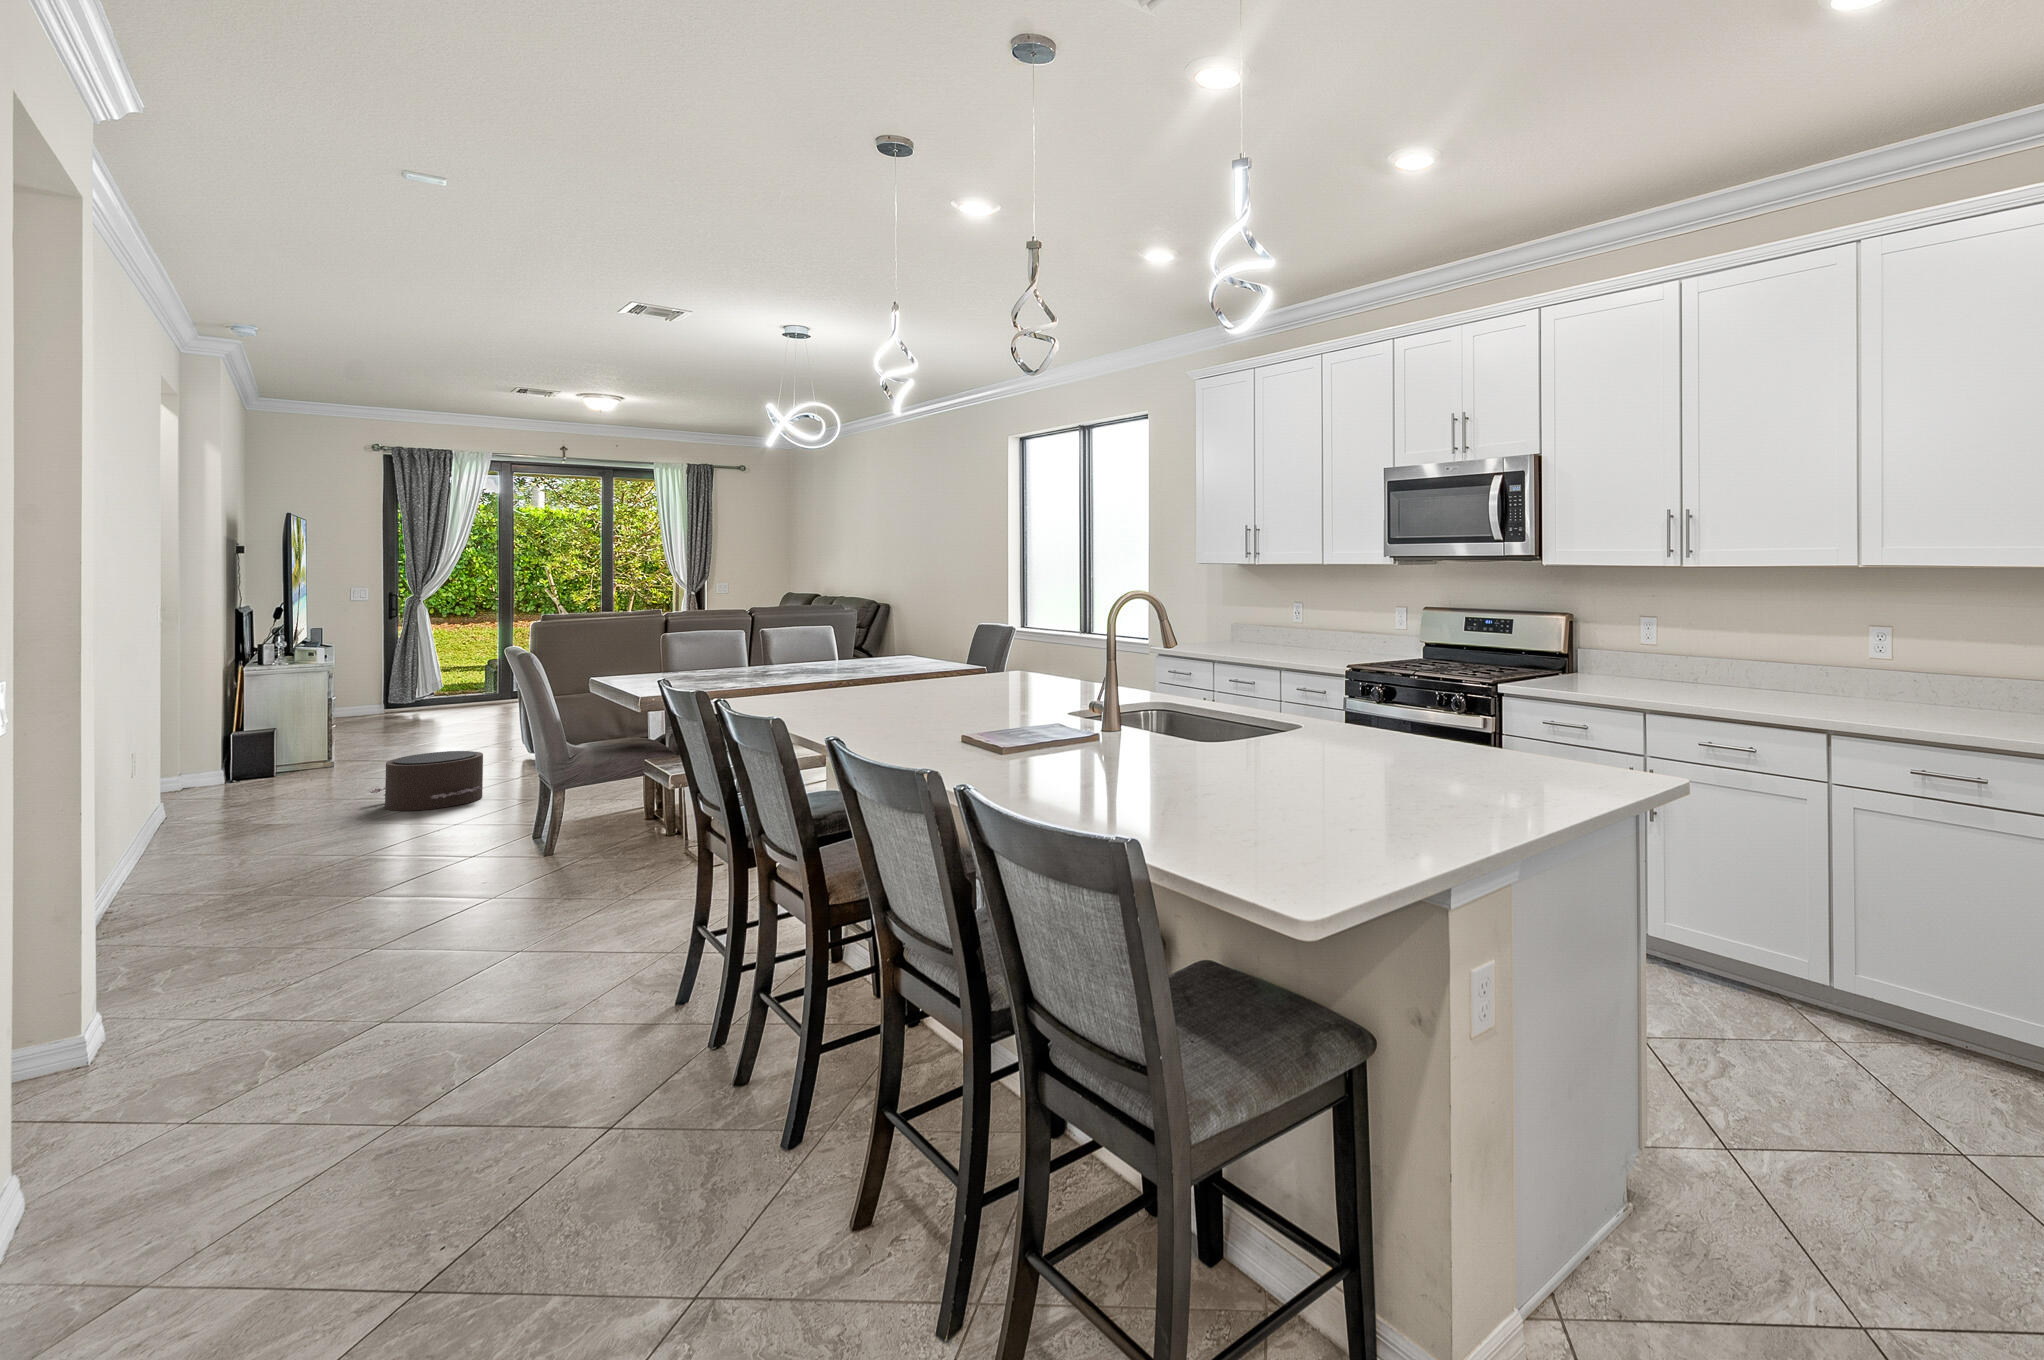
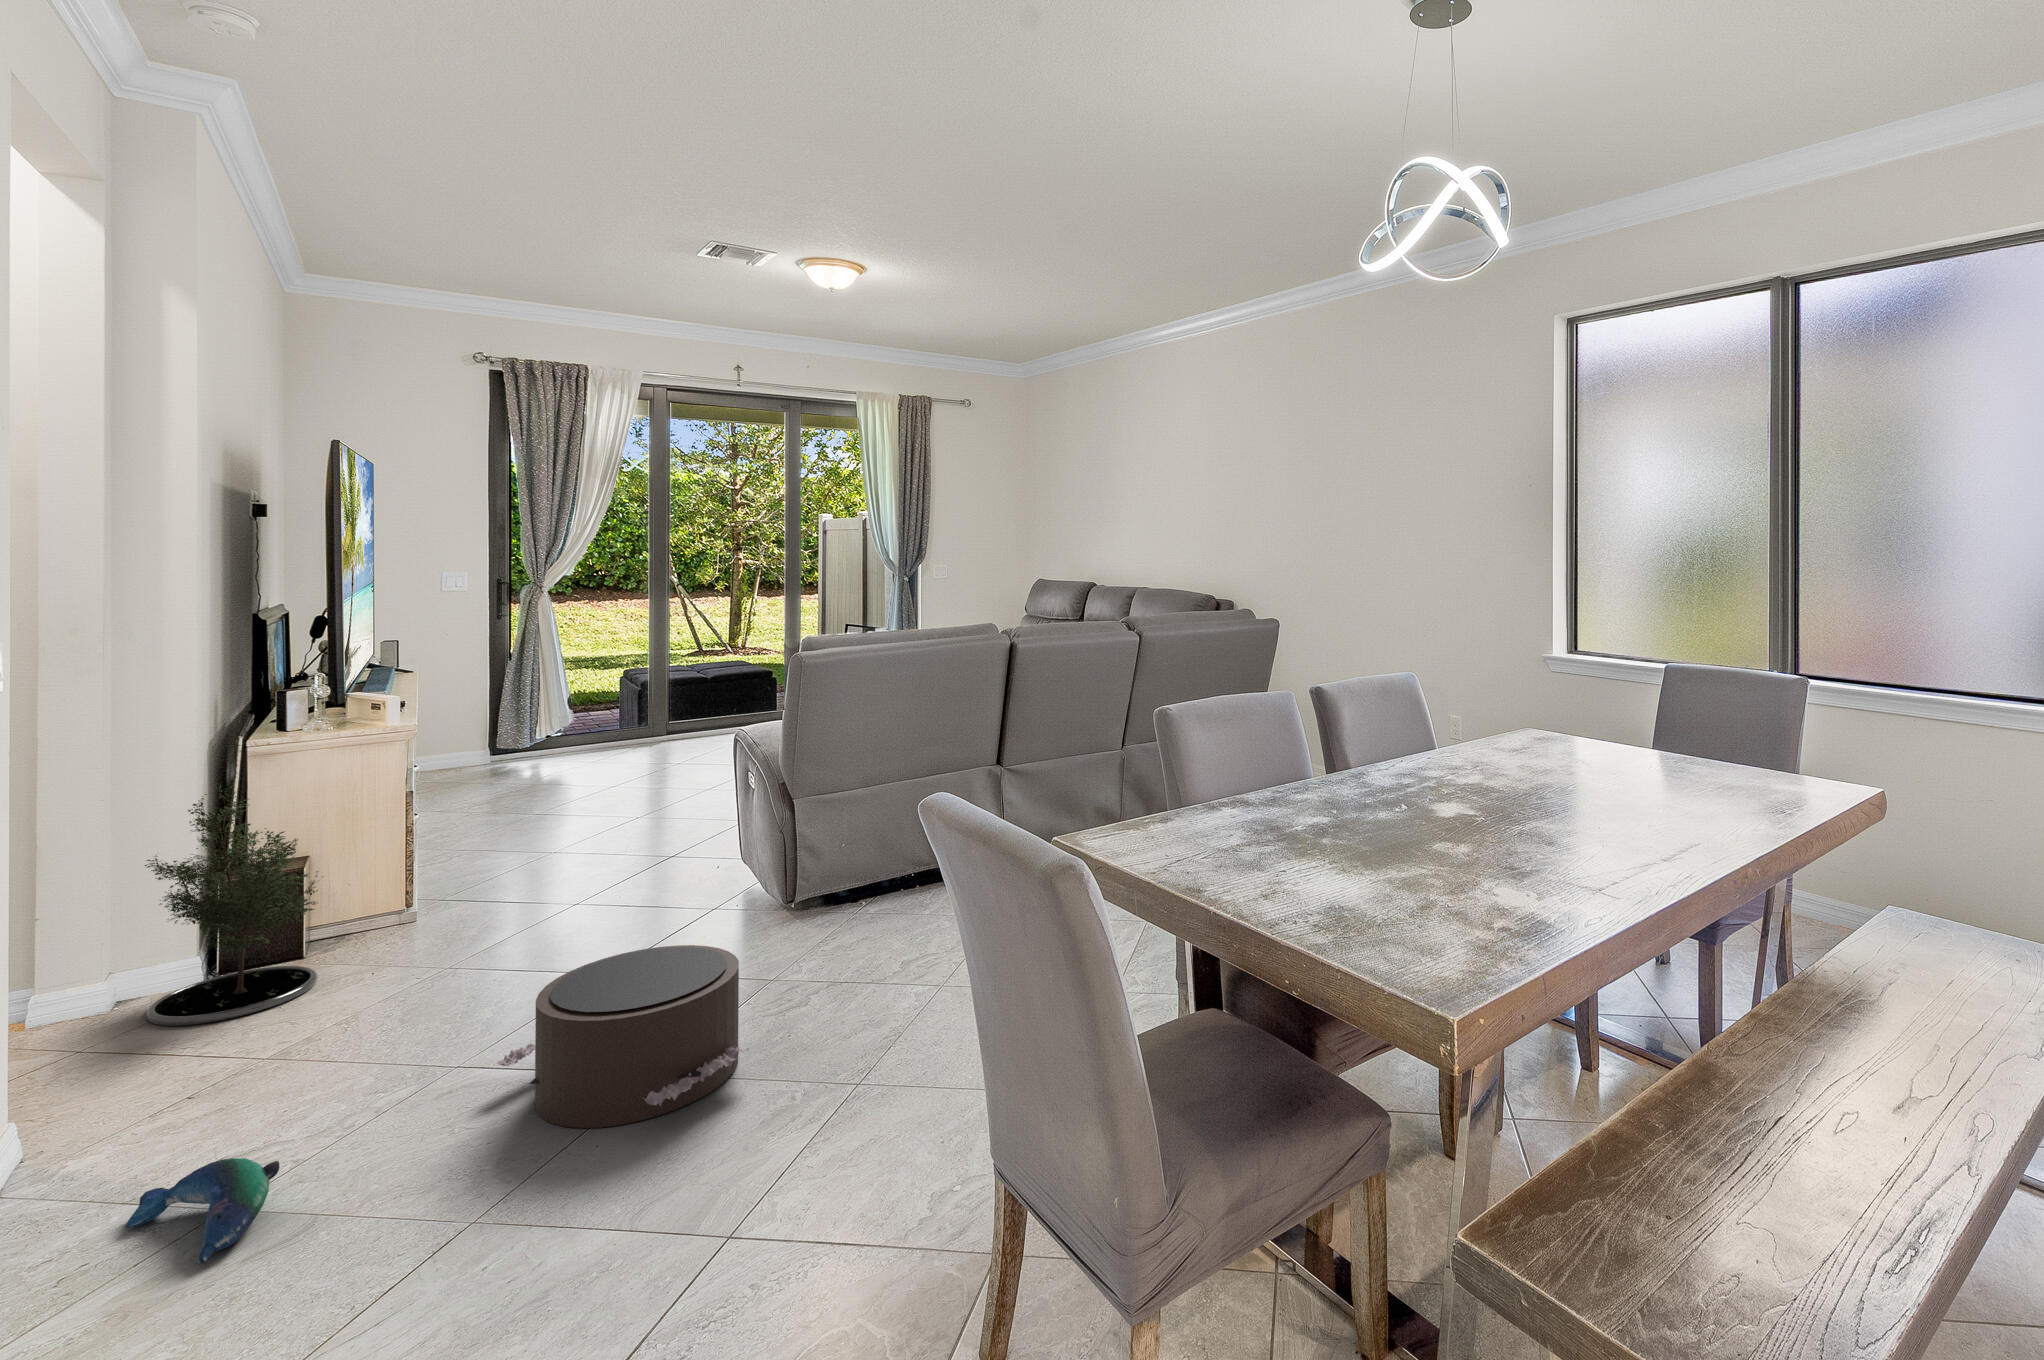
potted tree: none [201,682,287,794] -> present [145,783,323,1026]
plush toy: none [218,806,278,832] -> present [125,1158,279,1263]

